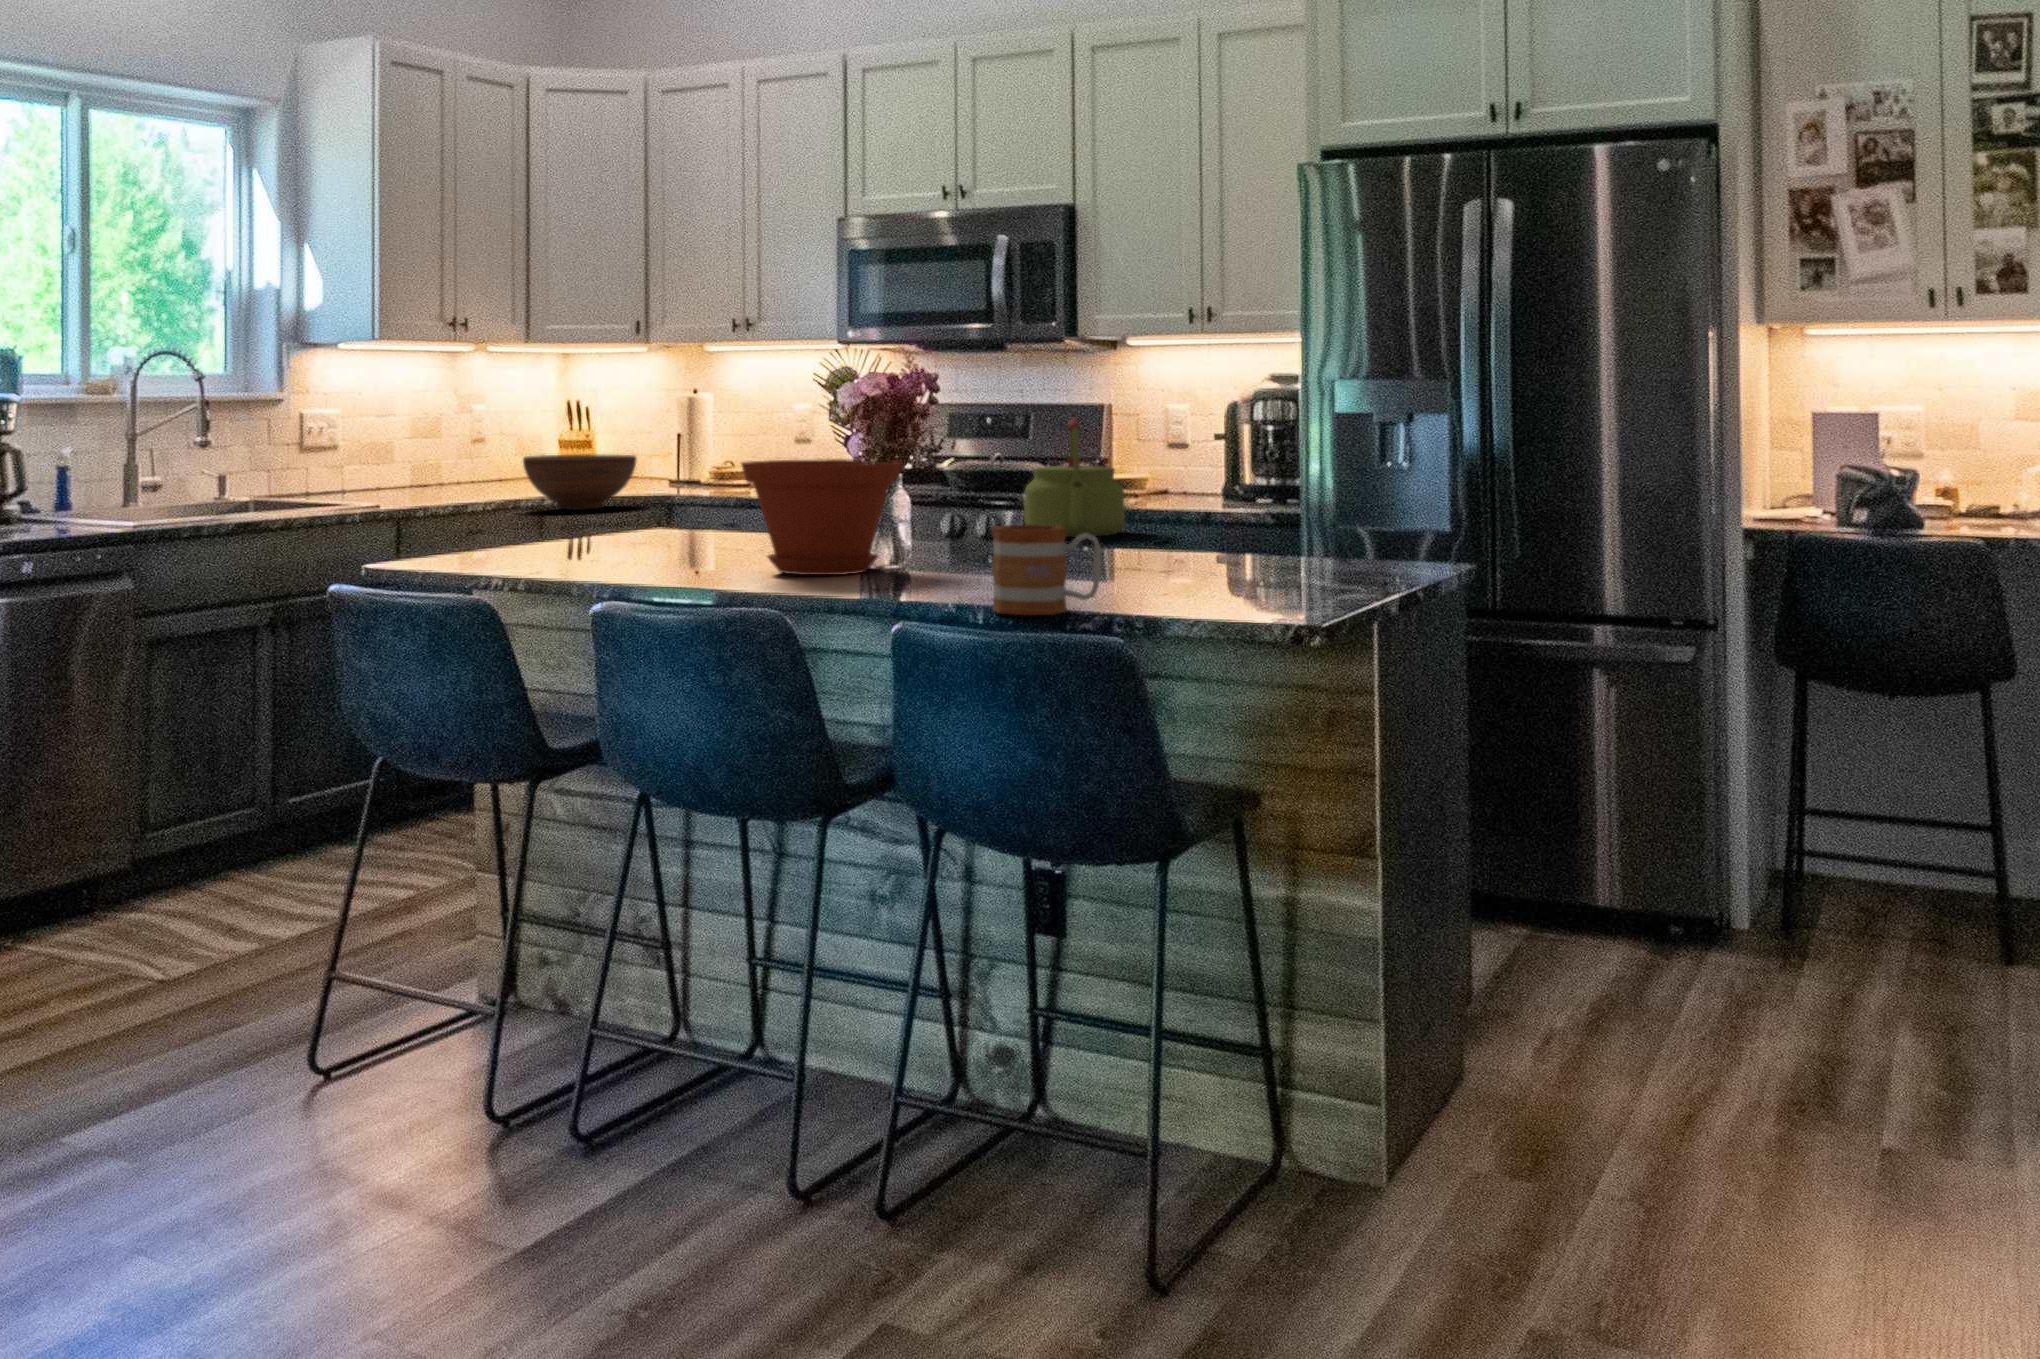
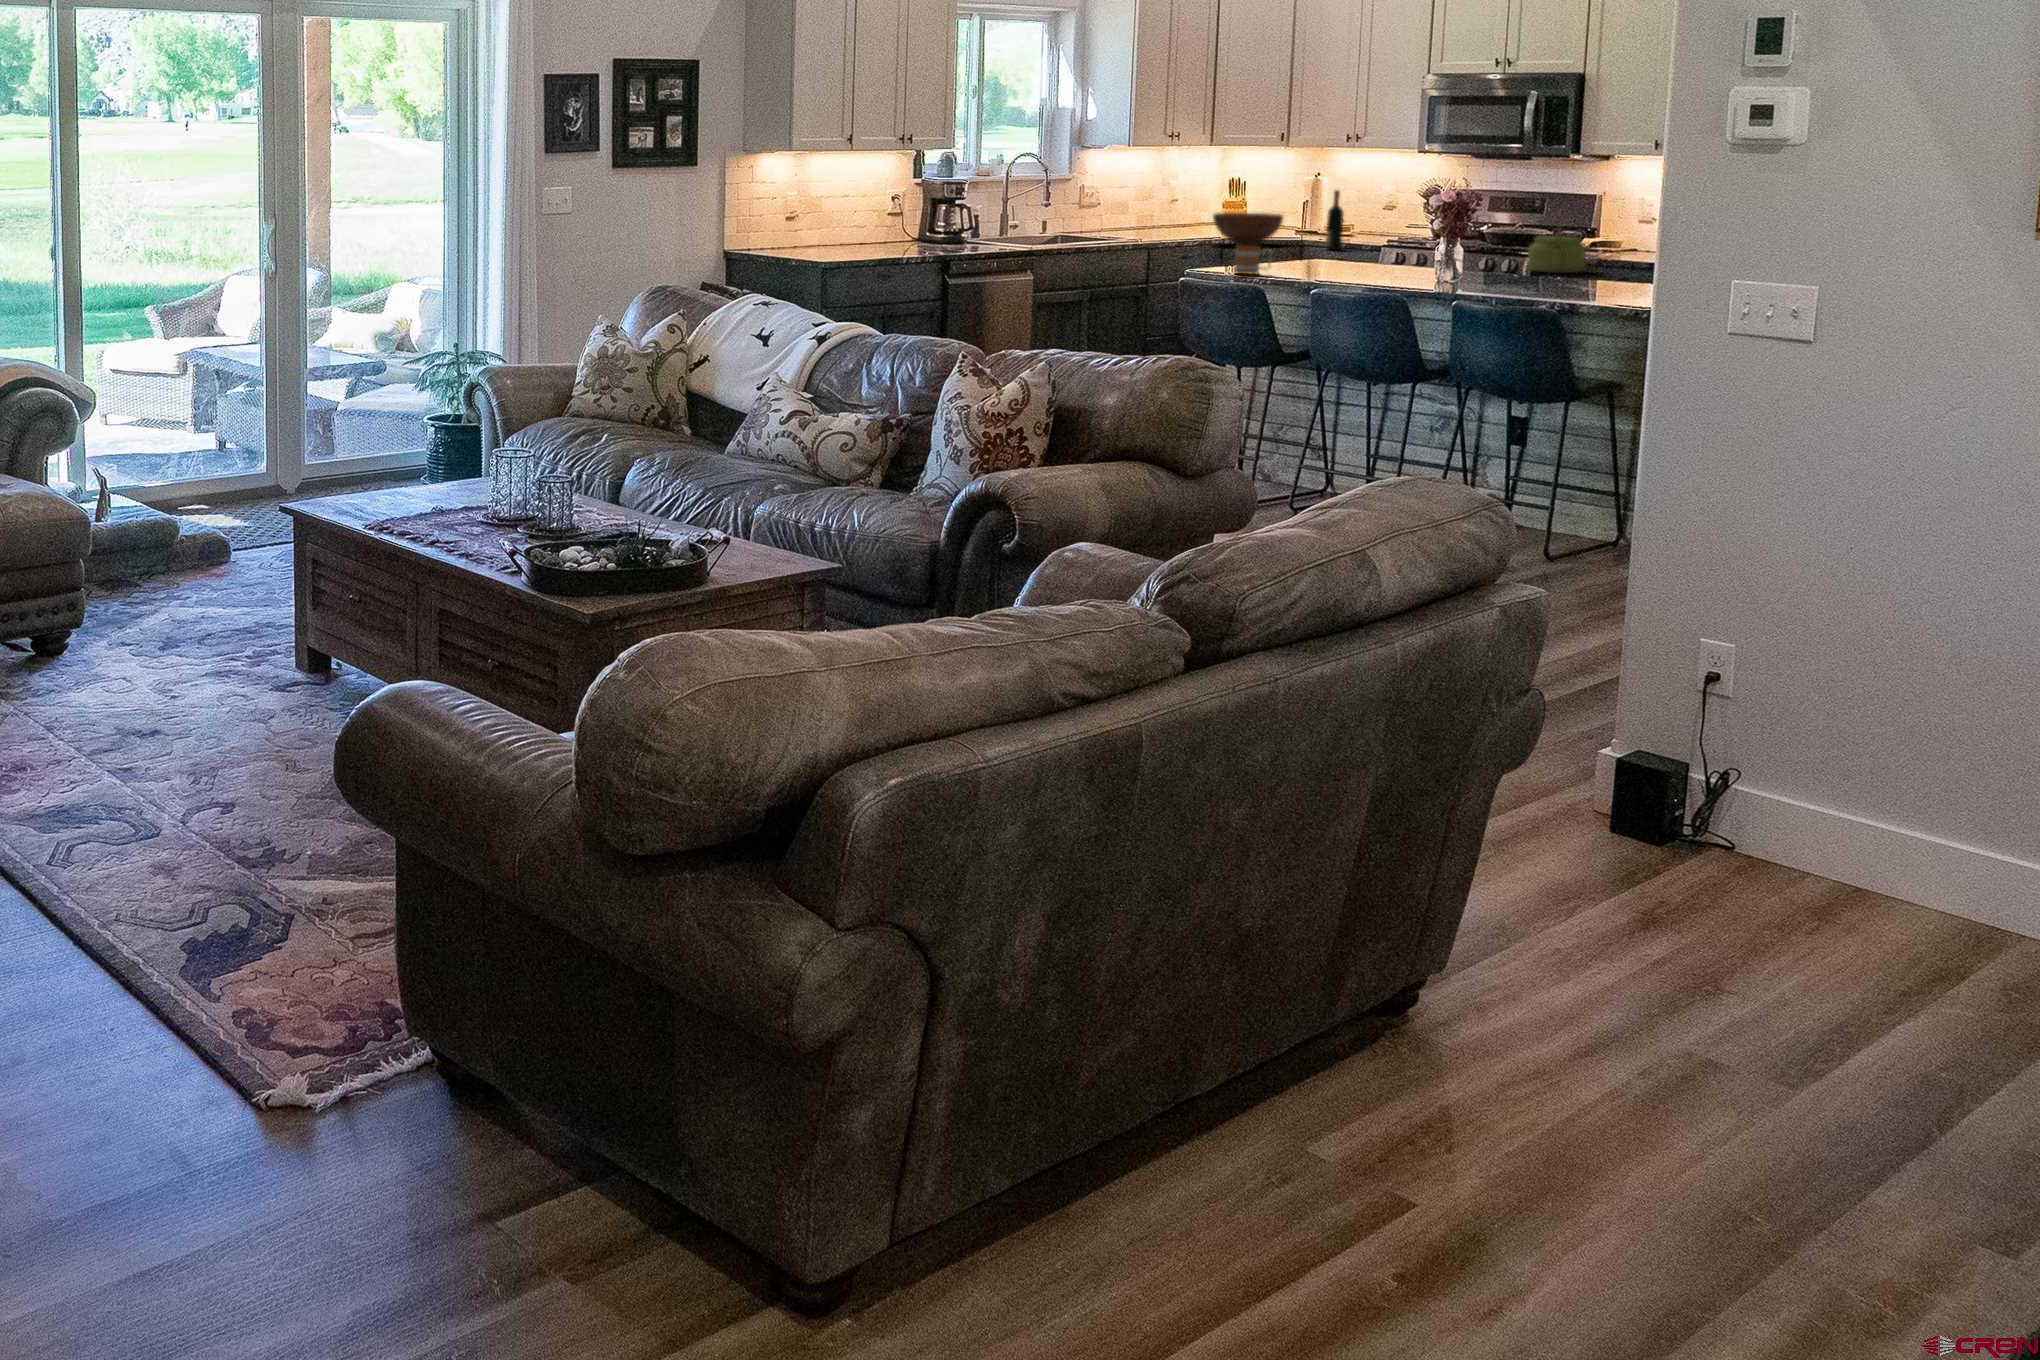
wine bottle: none [698,407,724,511] -> present [1326,190,1344,250]
plant pot: present [741,459,902,575] -> none [1380,231,1462,285]
mug: present [992,525,1101,615] -> present [1234,245,1271,275]

